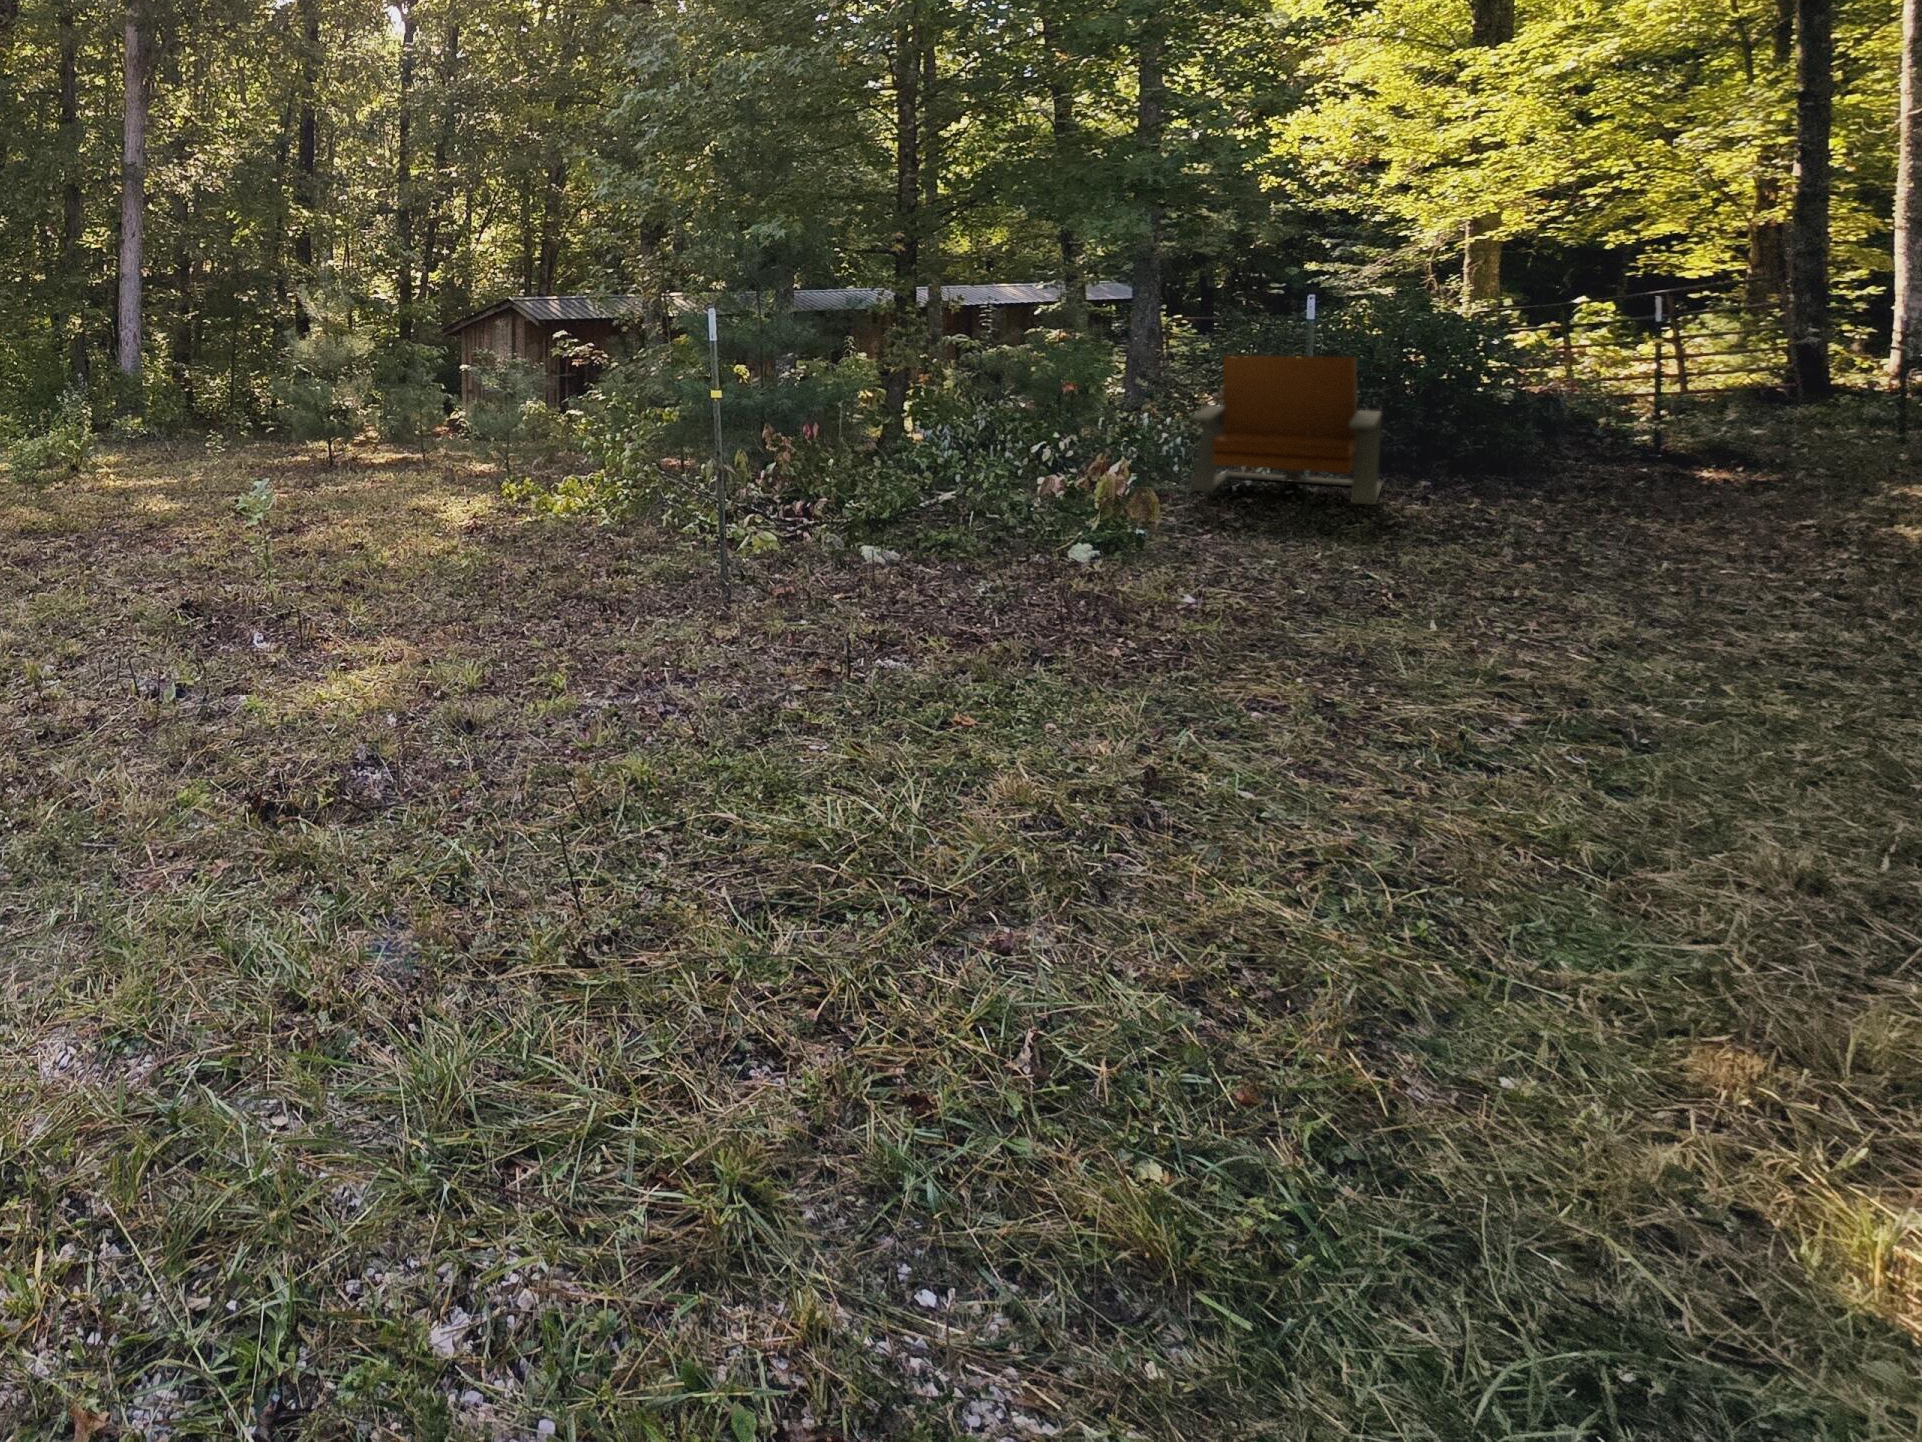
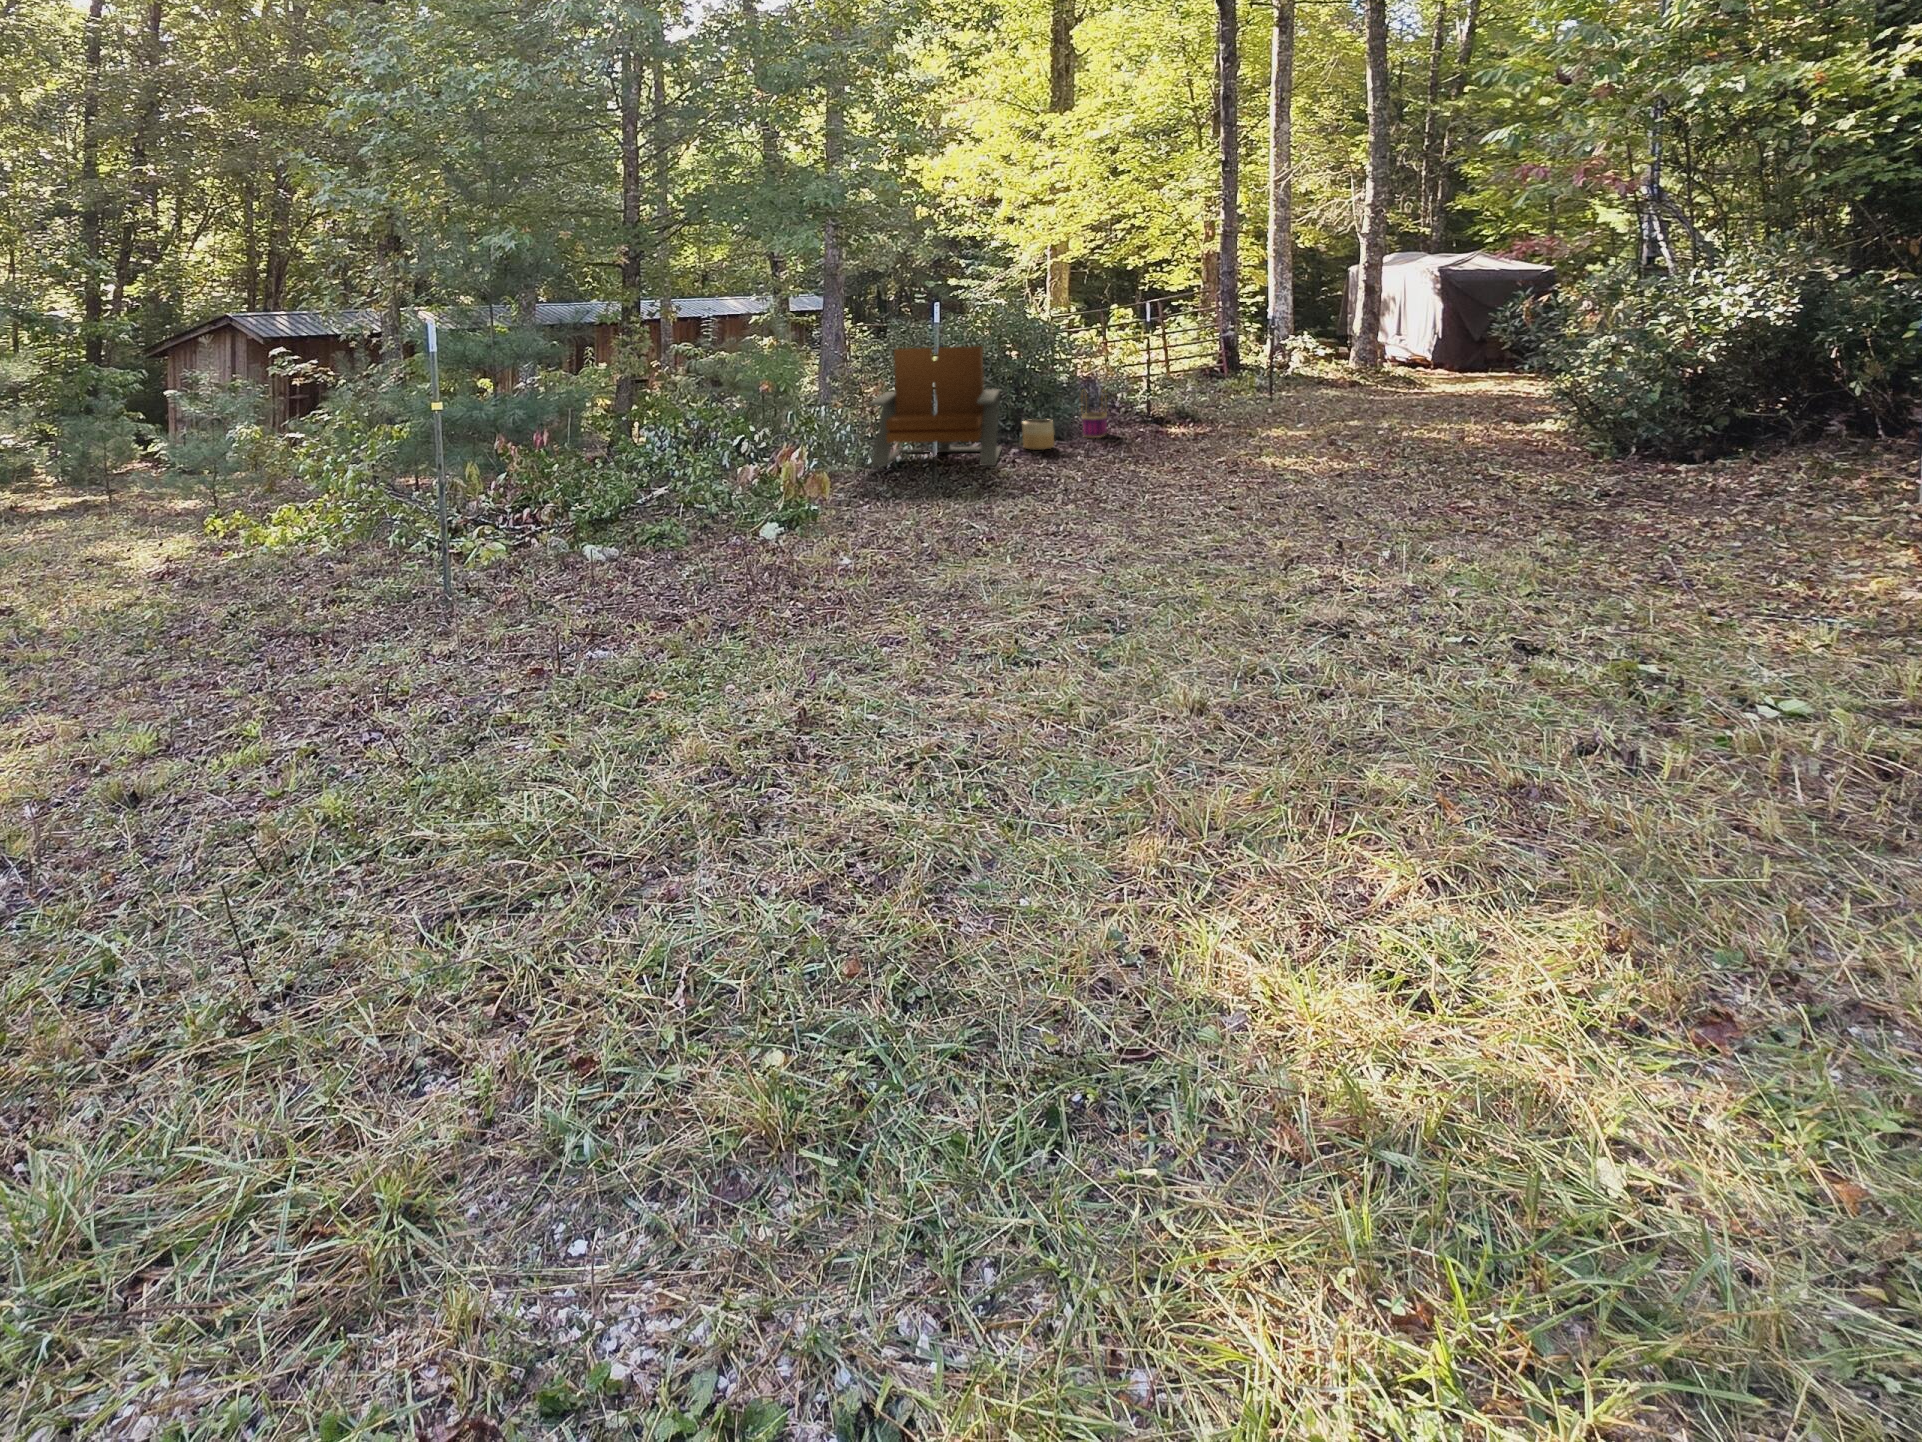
basket: none [1518,418,1563,483] -> present [1081,391,1107,438]
planter: none [1418,452,1470,491] -> present [1022,419,1054,450]

